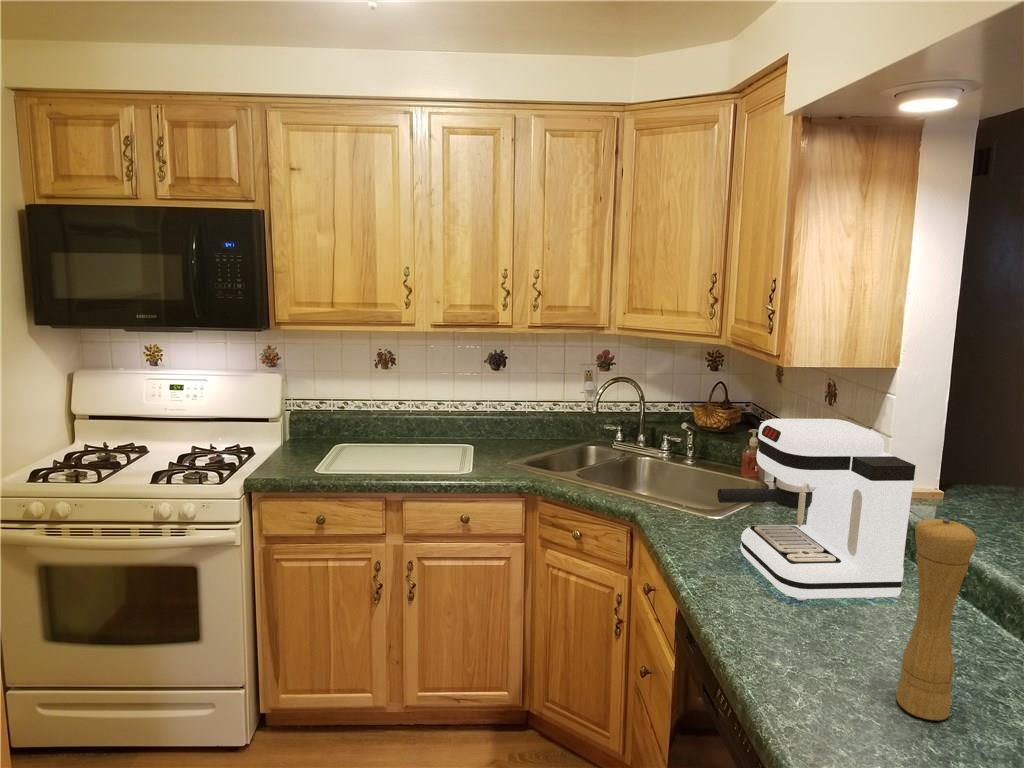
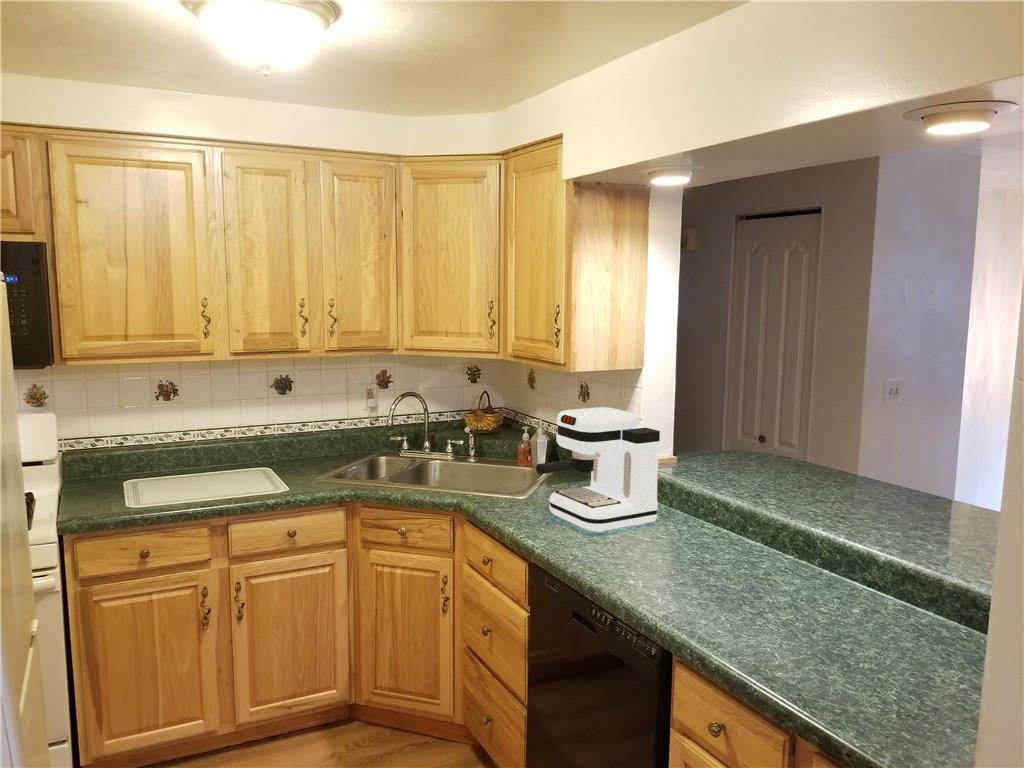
pepper mill: present [896,519,977,720] -> none [672,454,707,574]

